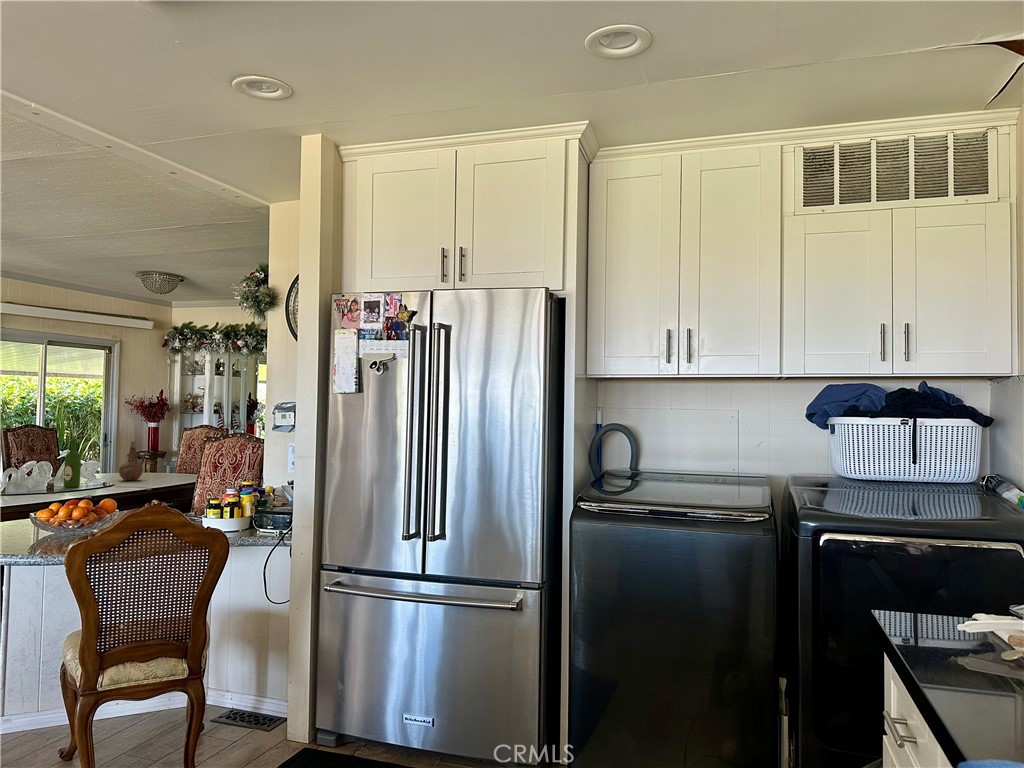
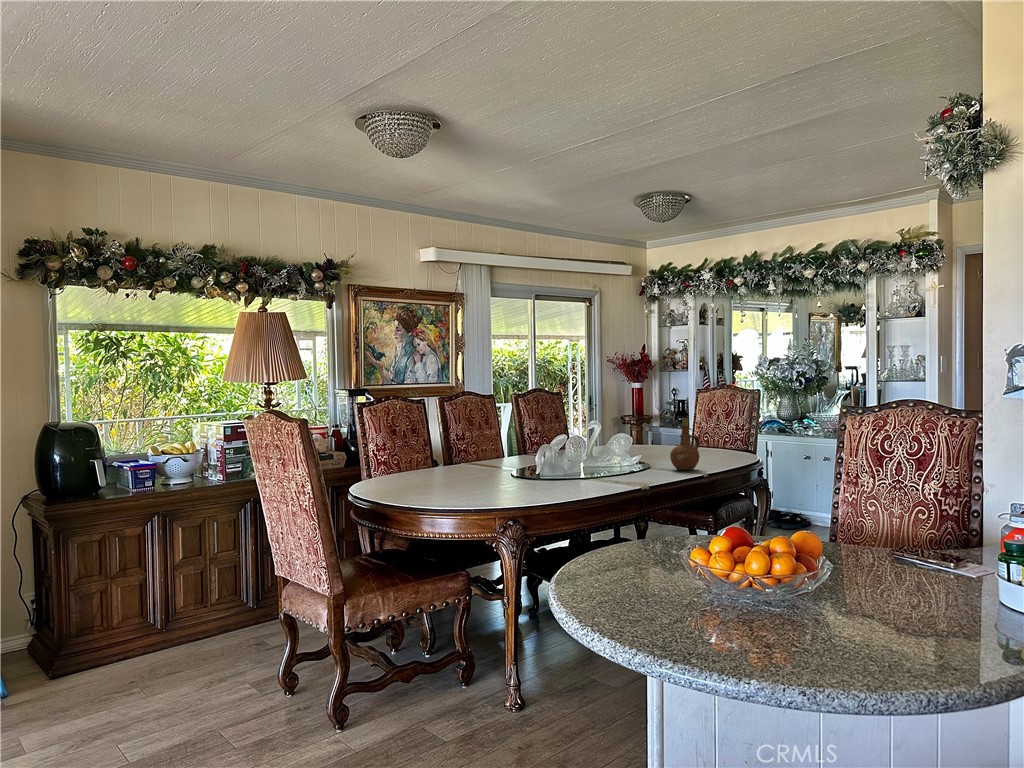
wine bottle: present [64,435,81,487] -> none [623,414,642,484]

